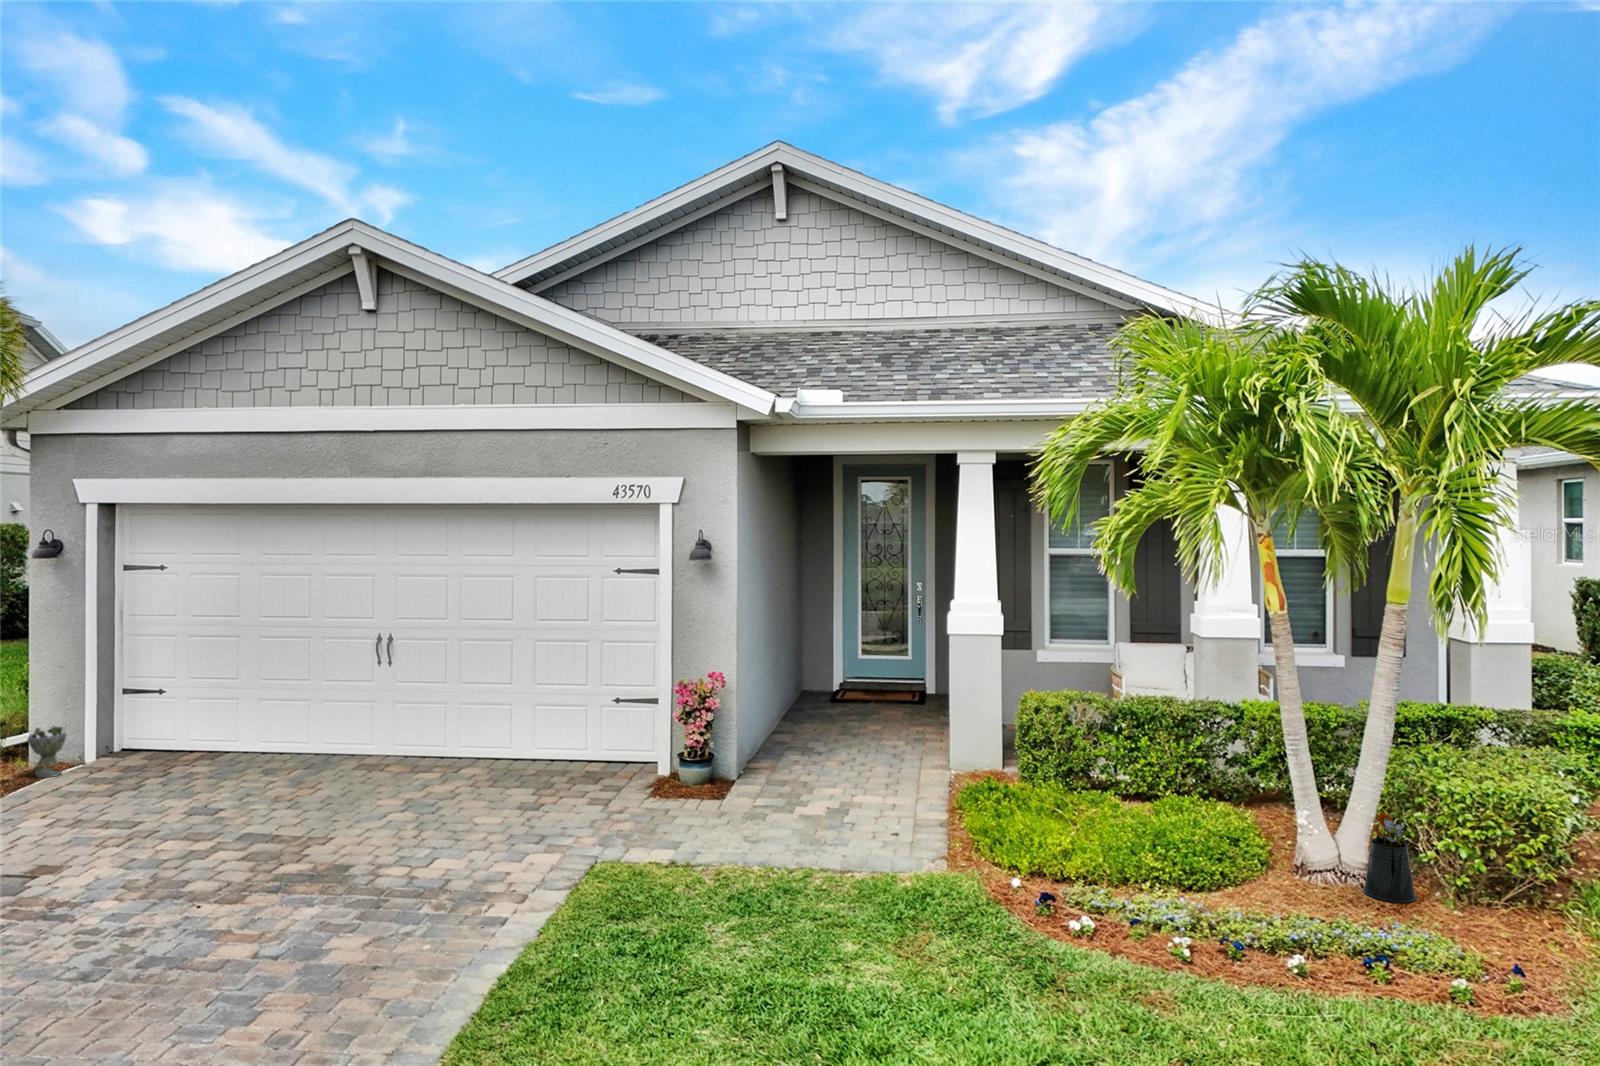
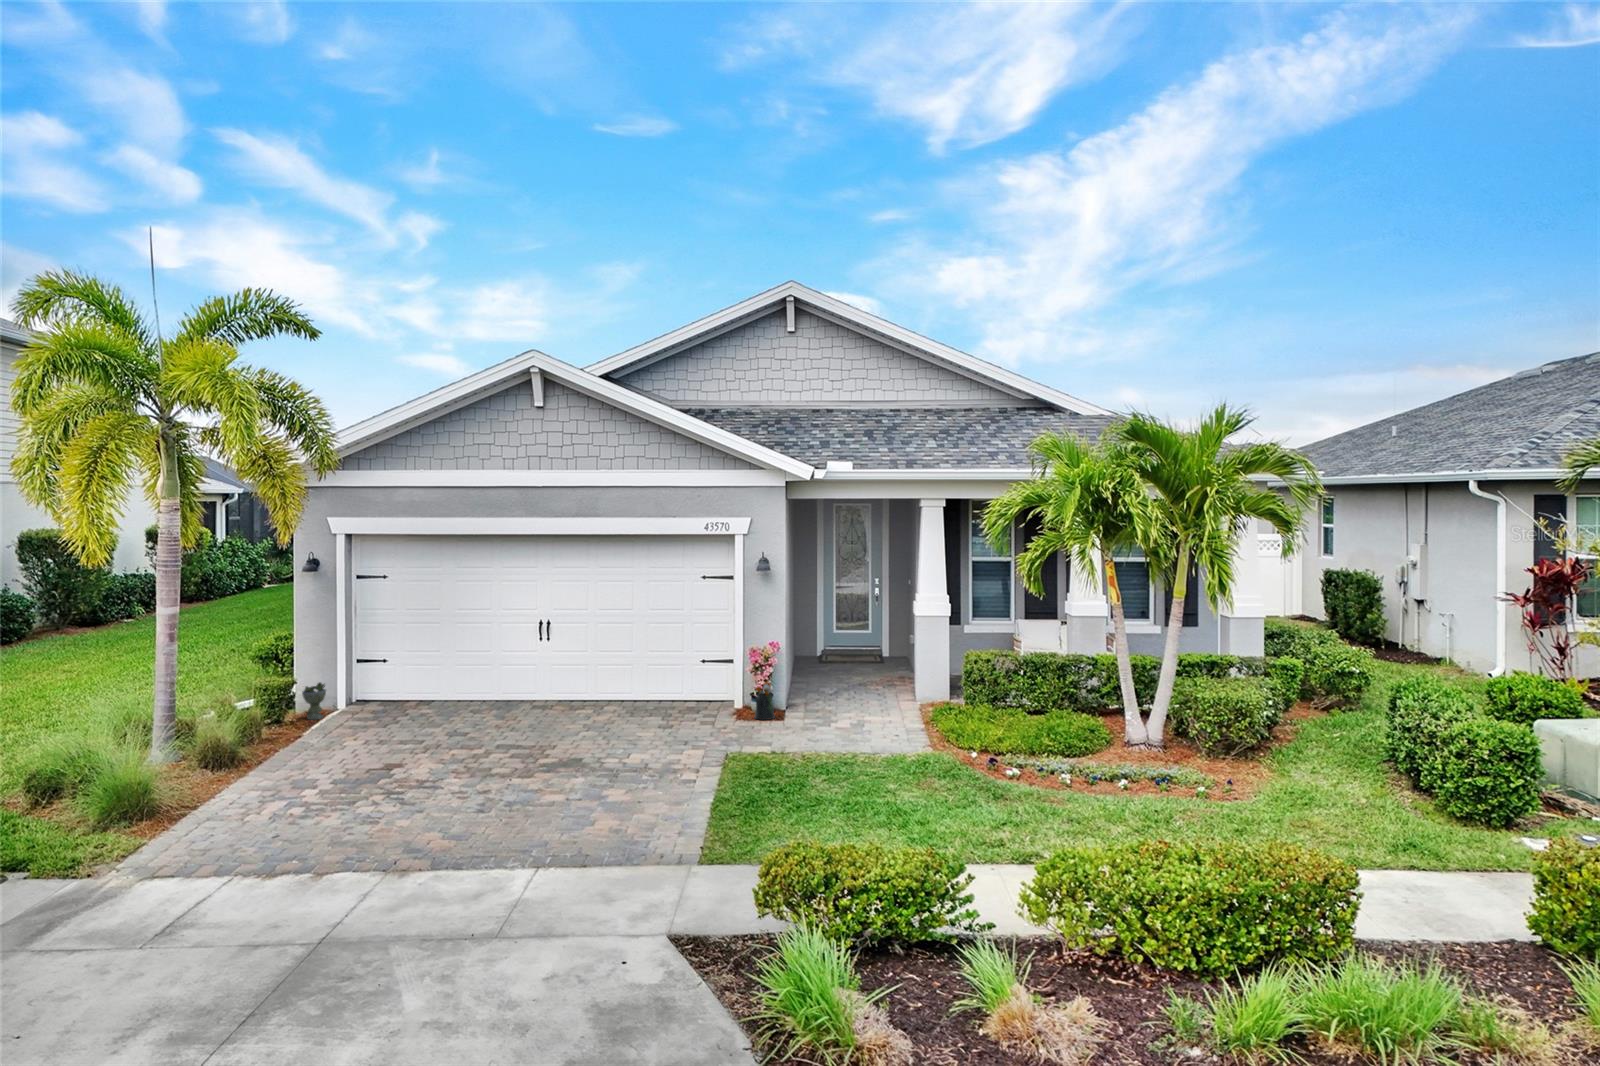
watering can: present [1363,811,1417,903] -> present [755,682,775,720]

